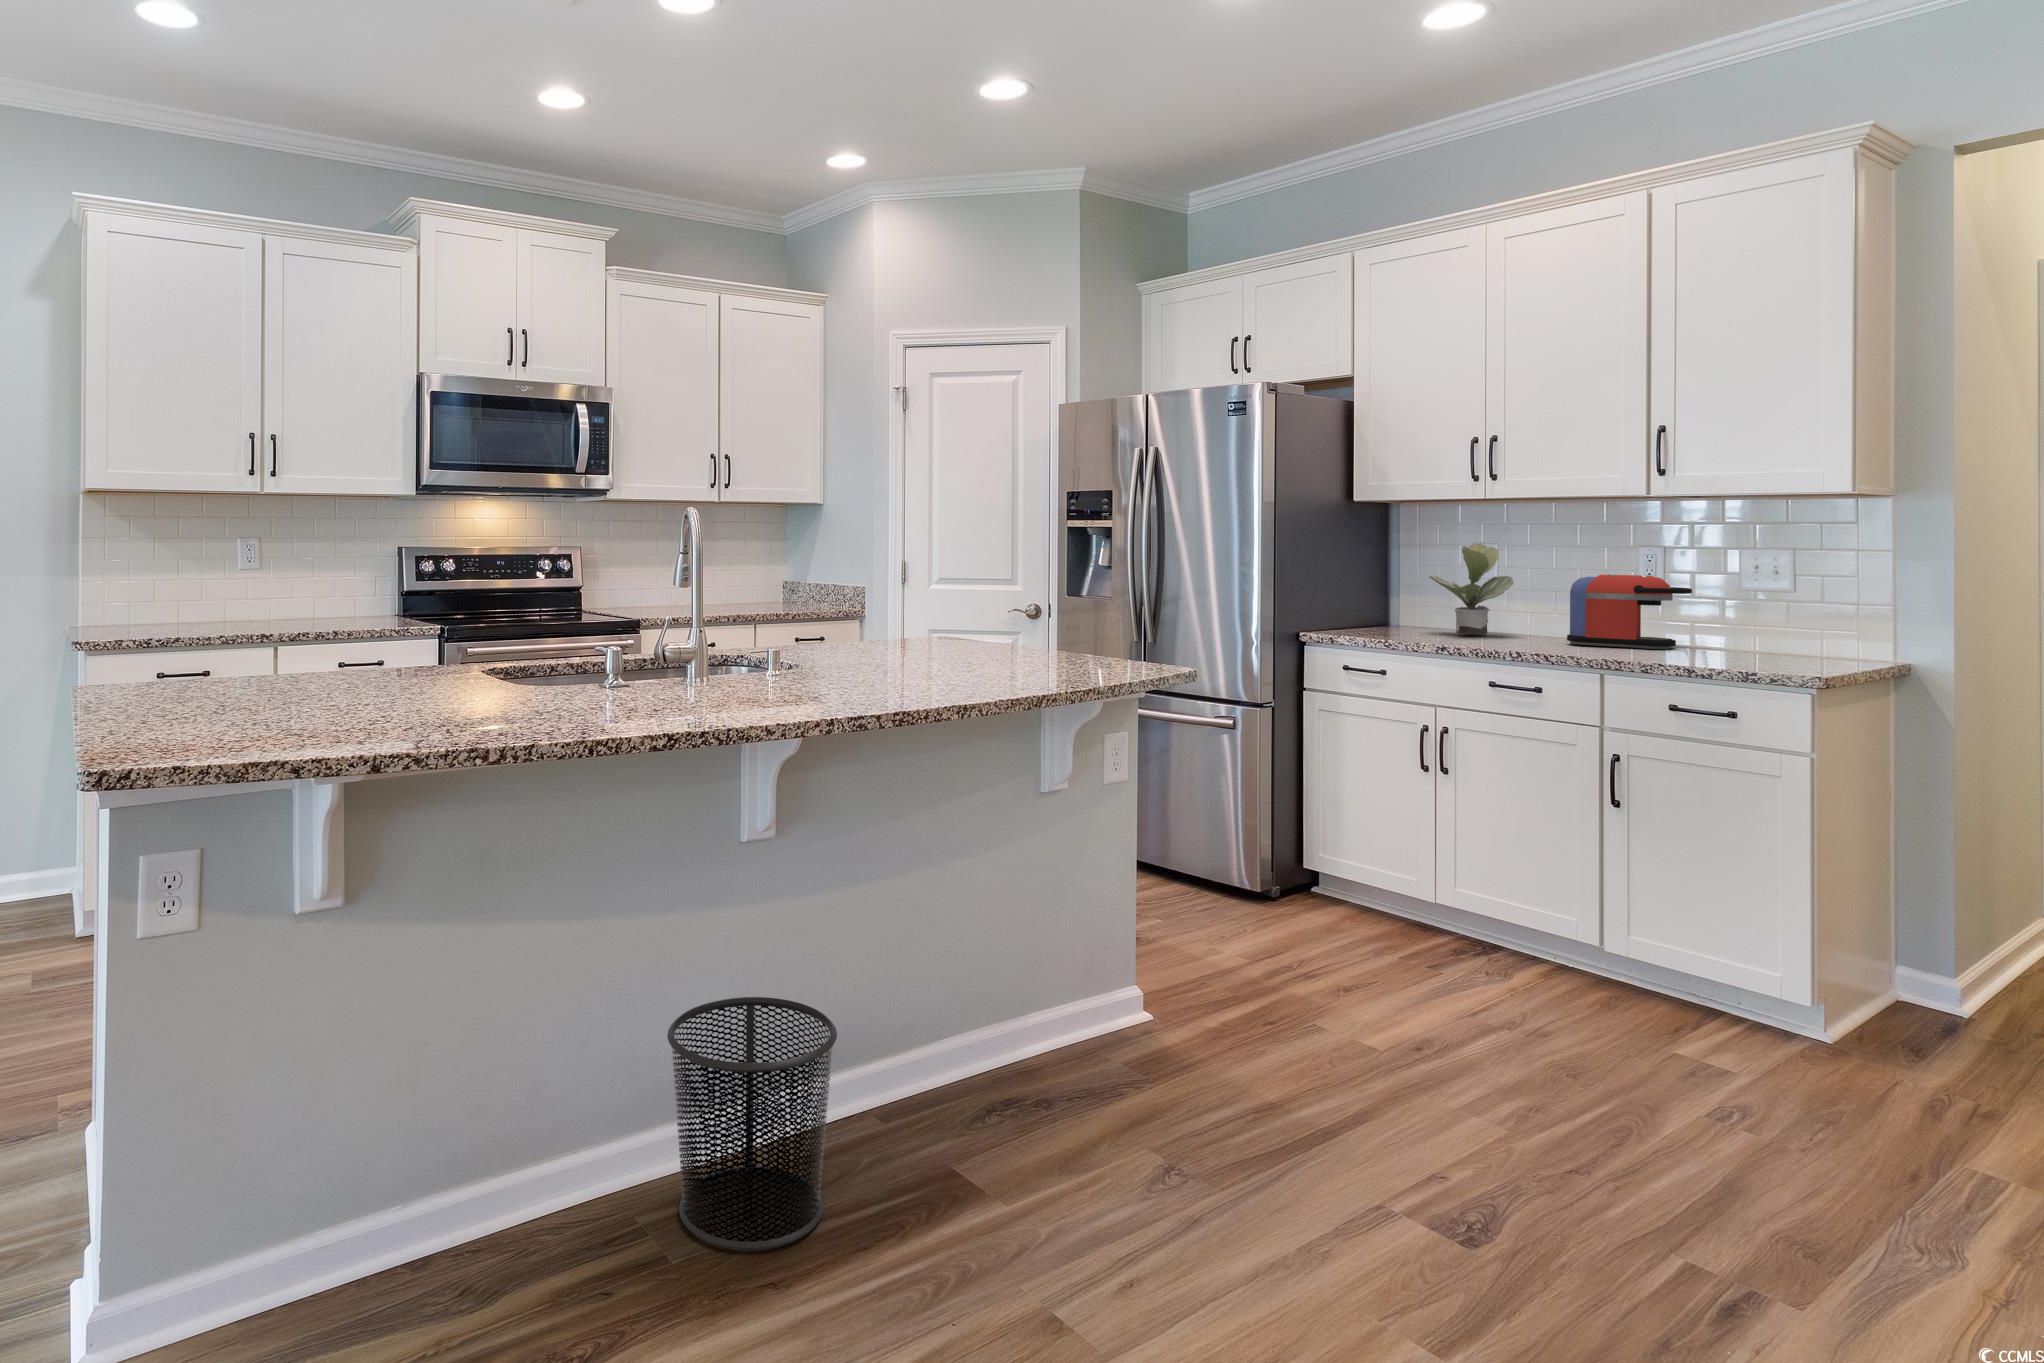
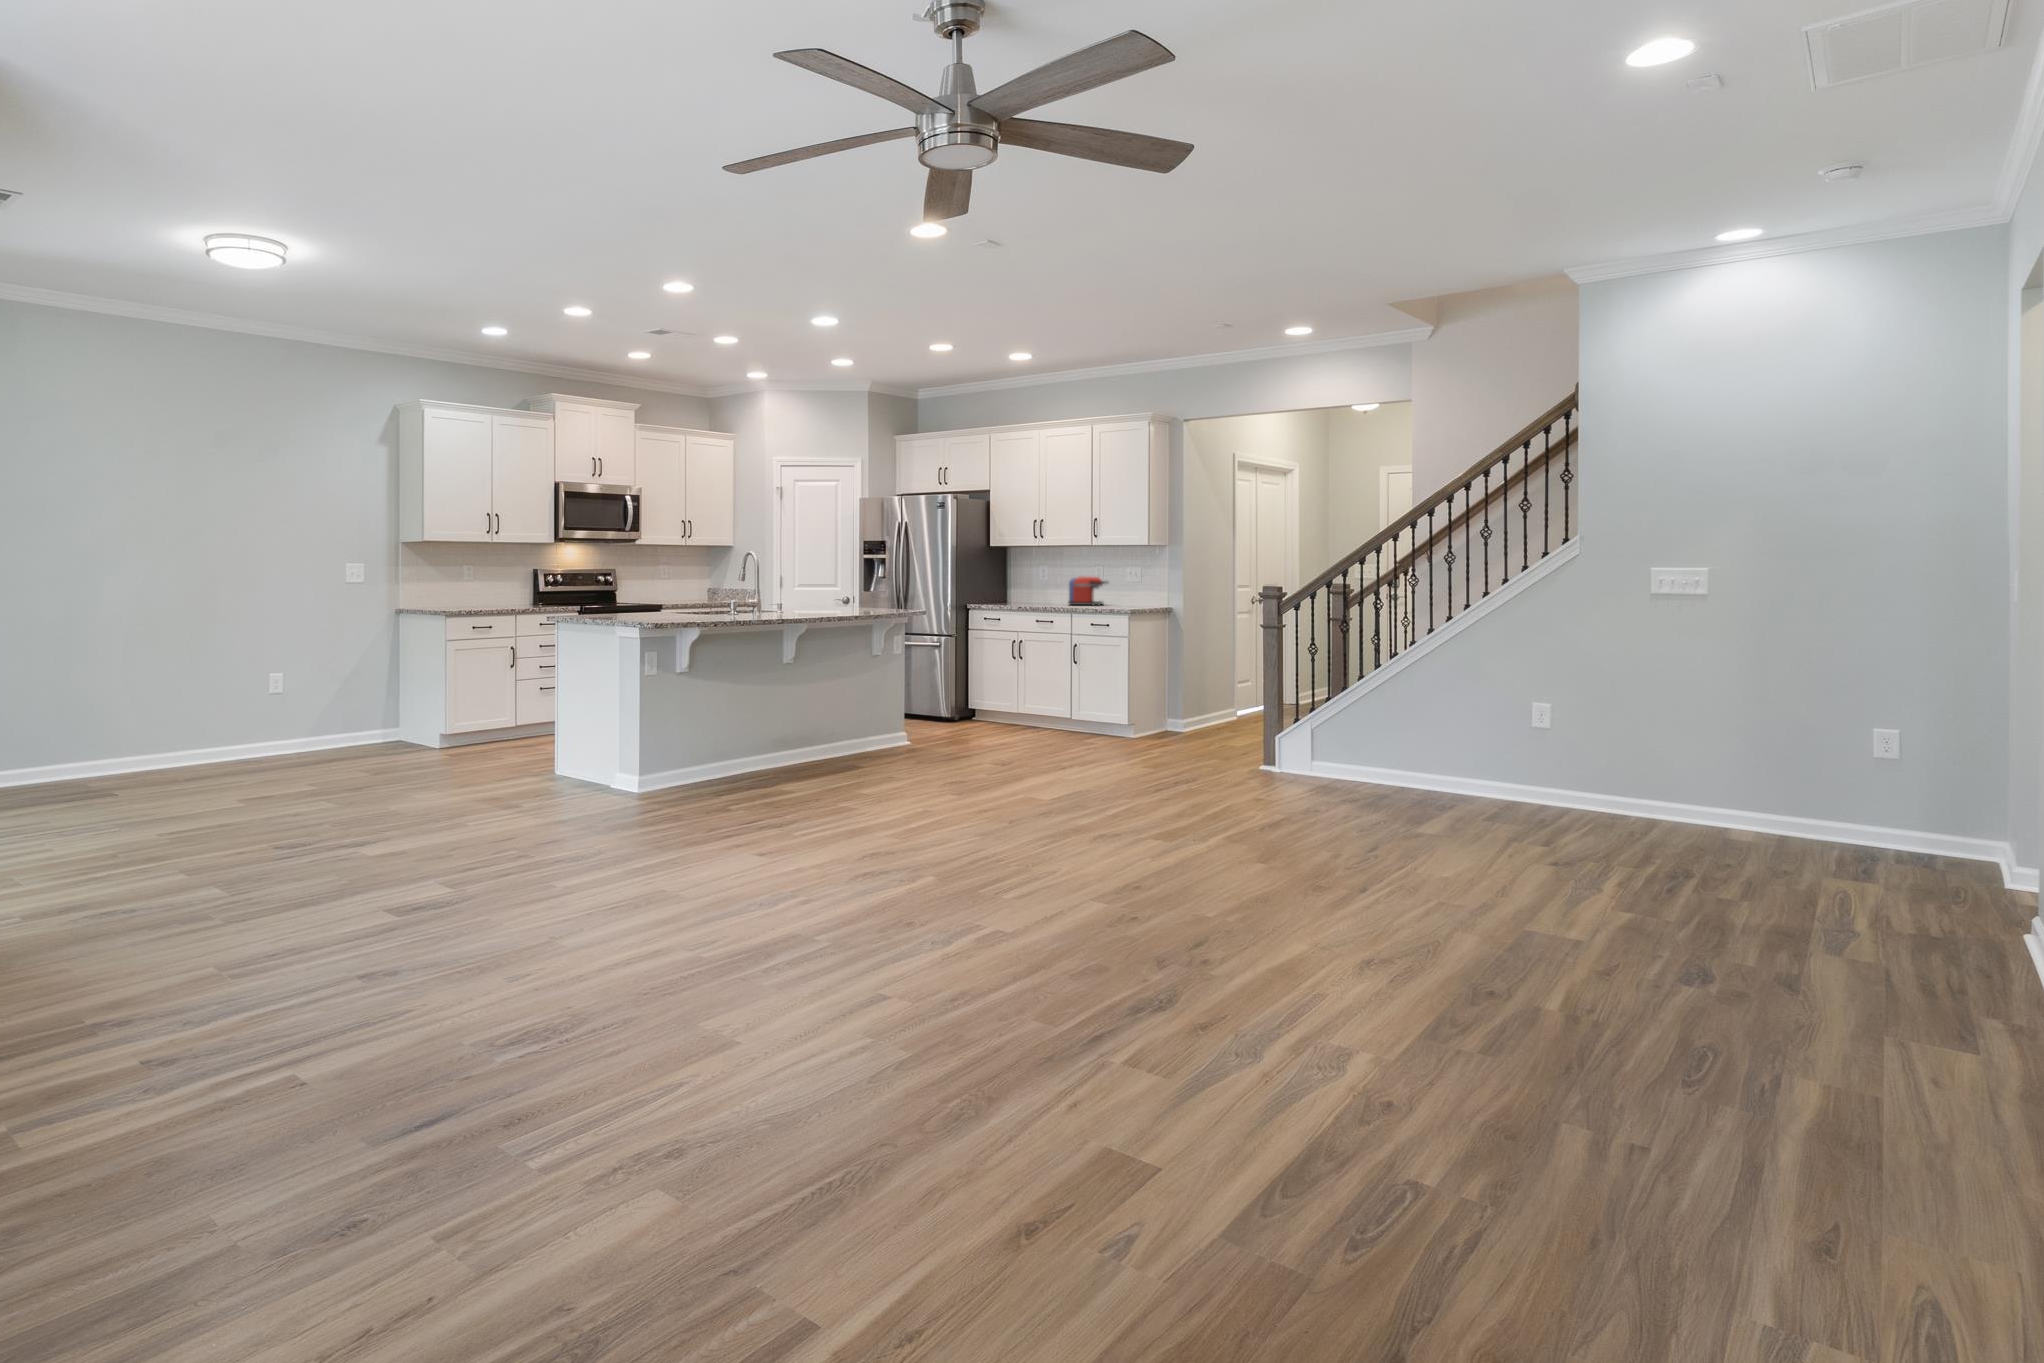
potted plant: present [1429,543,1513,635] -> none [1019,564,1051,604]
waste bin: present [667,997,837,1250] -> none [767,714,821,779]

